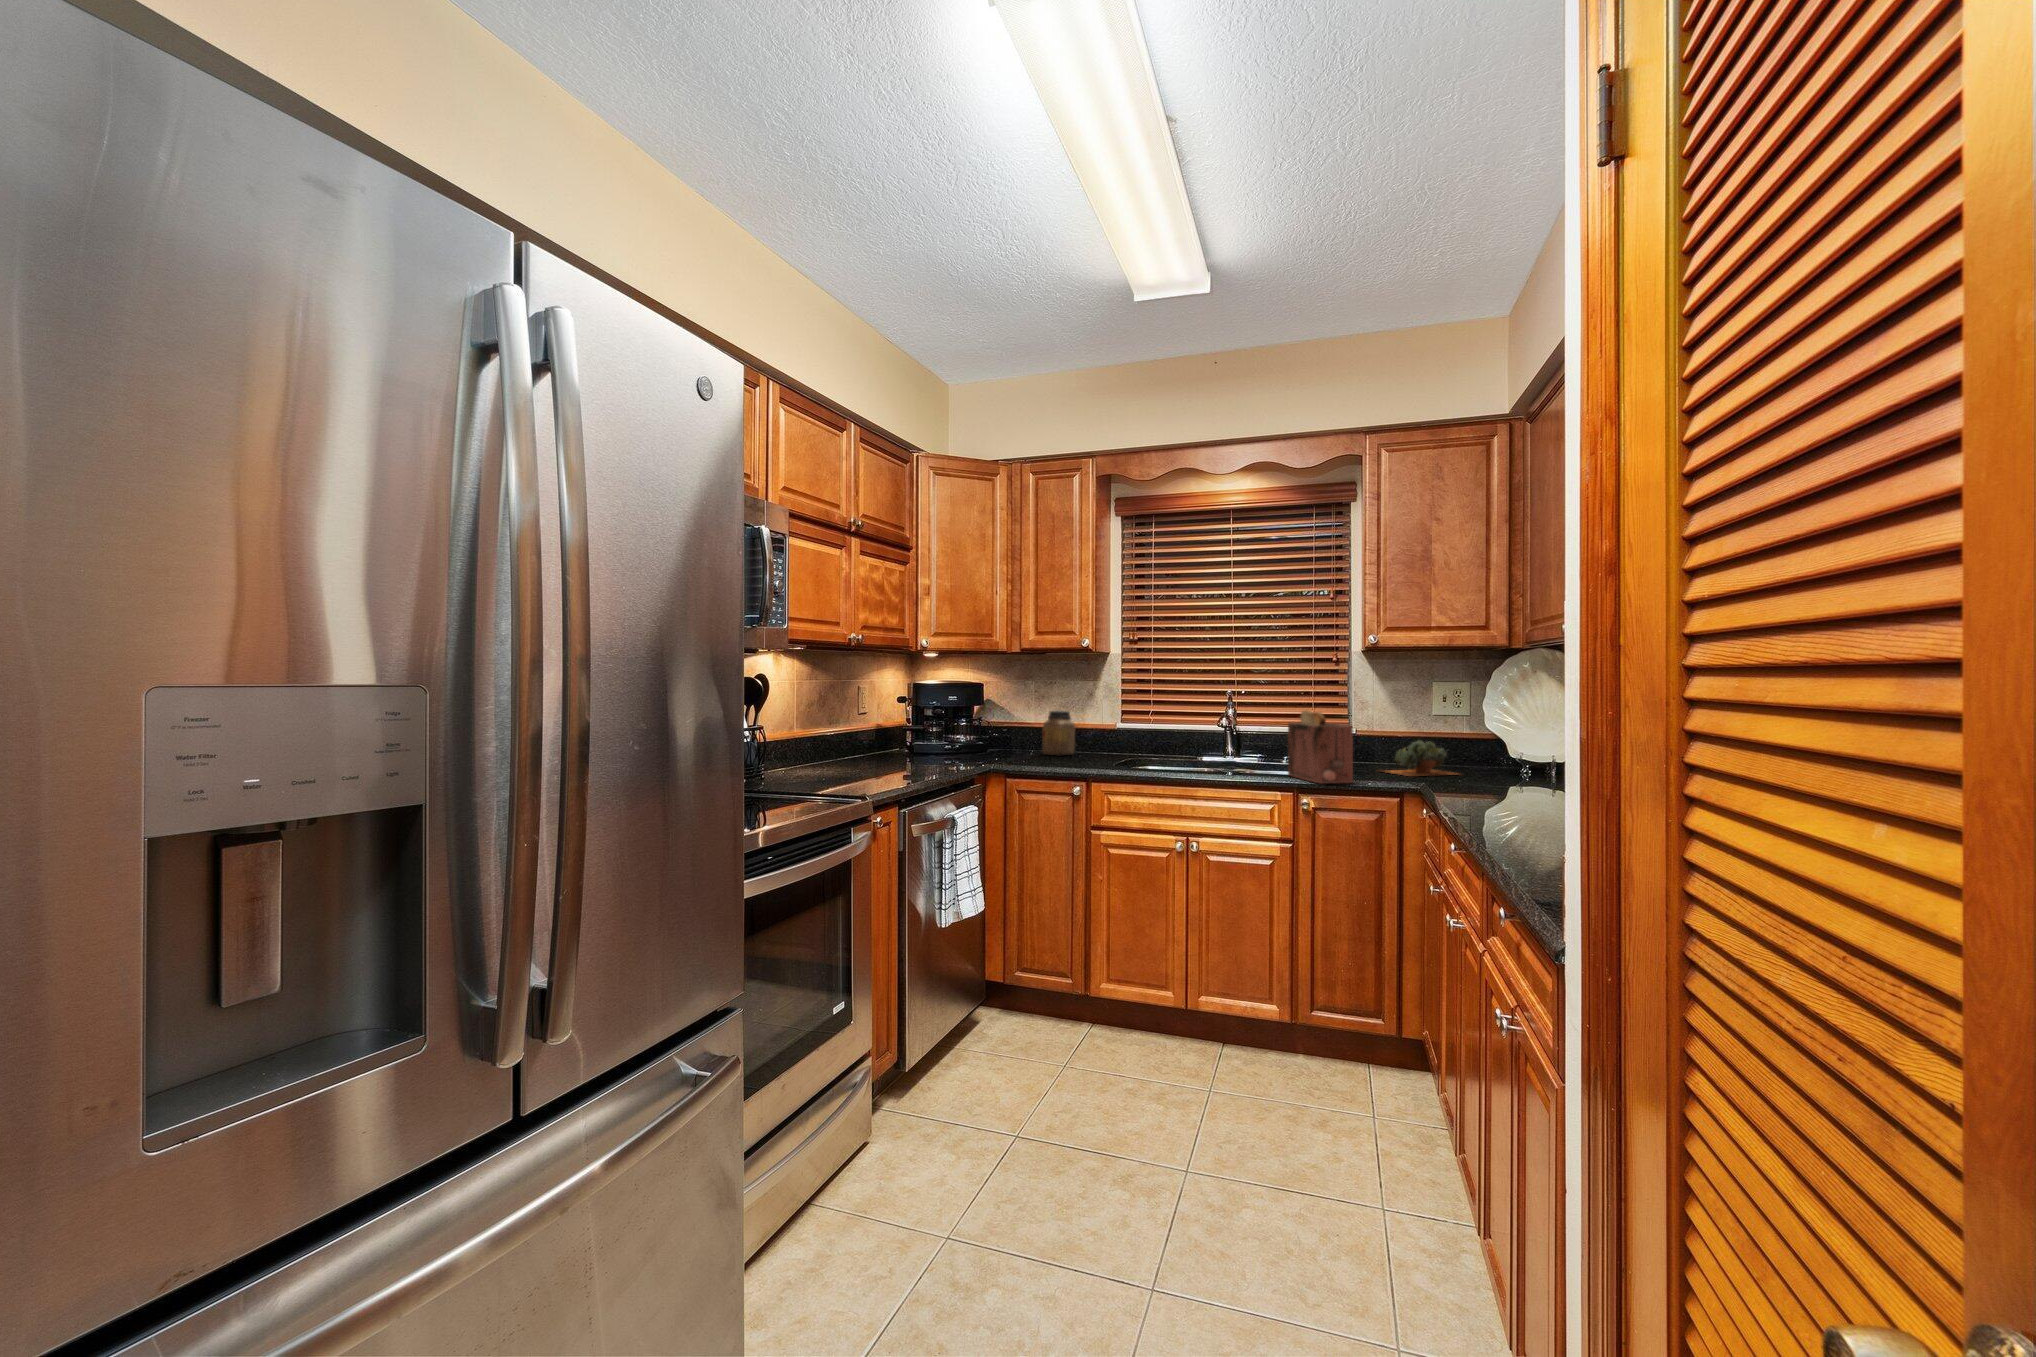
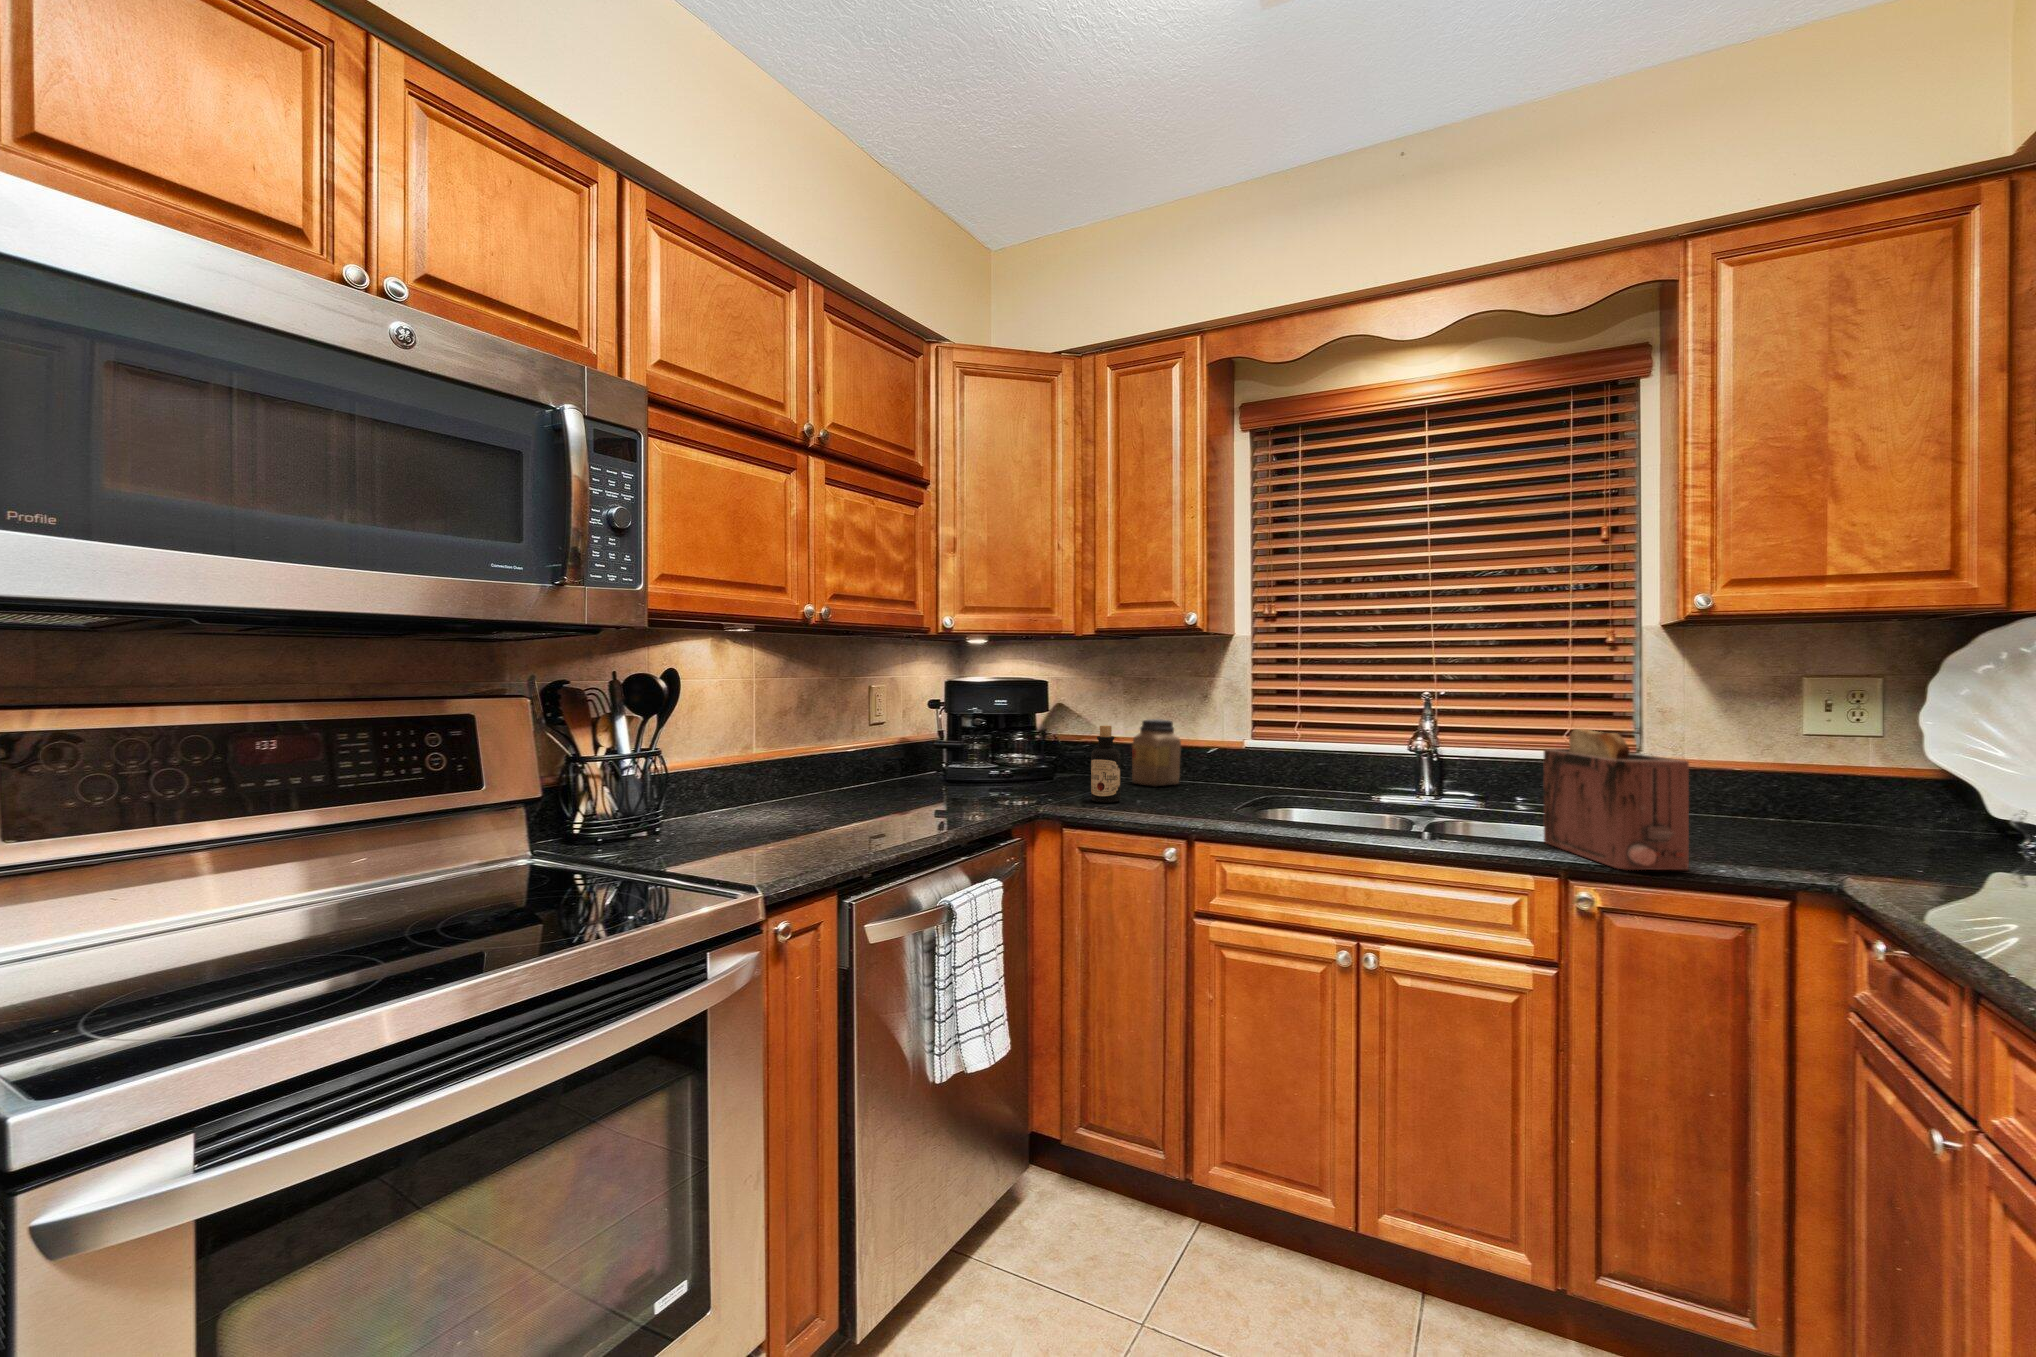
bottle: none [1021,713,1041,763] -> present [1091,725,1120,802]
succulent plant: present [1382,741,1456,776] -> none [1707,781,1897,851]

